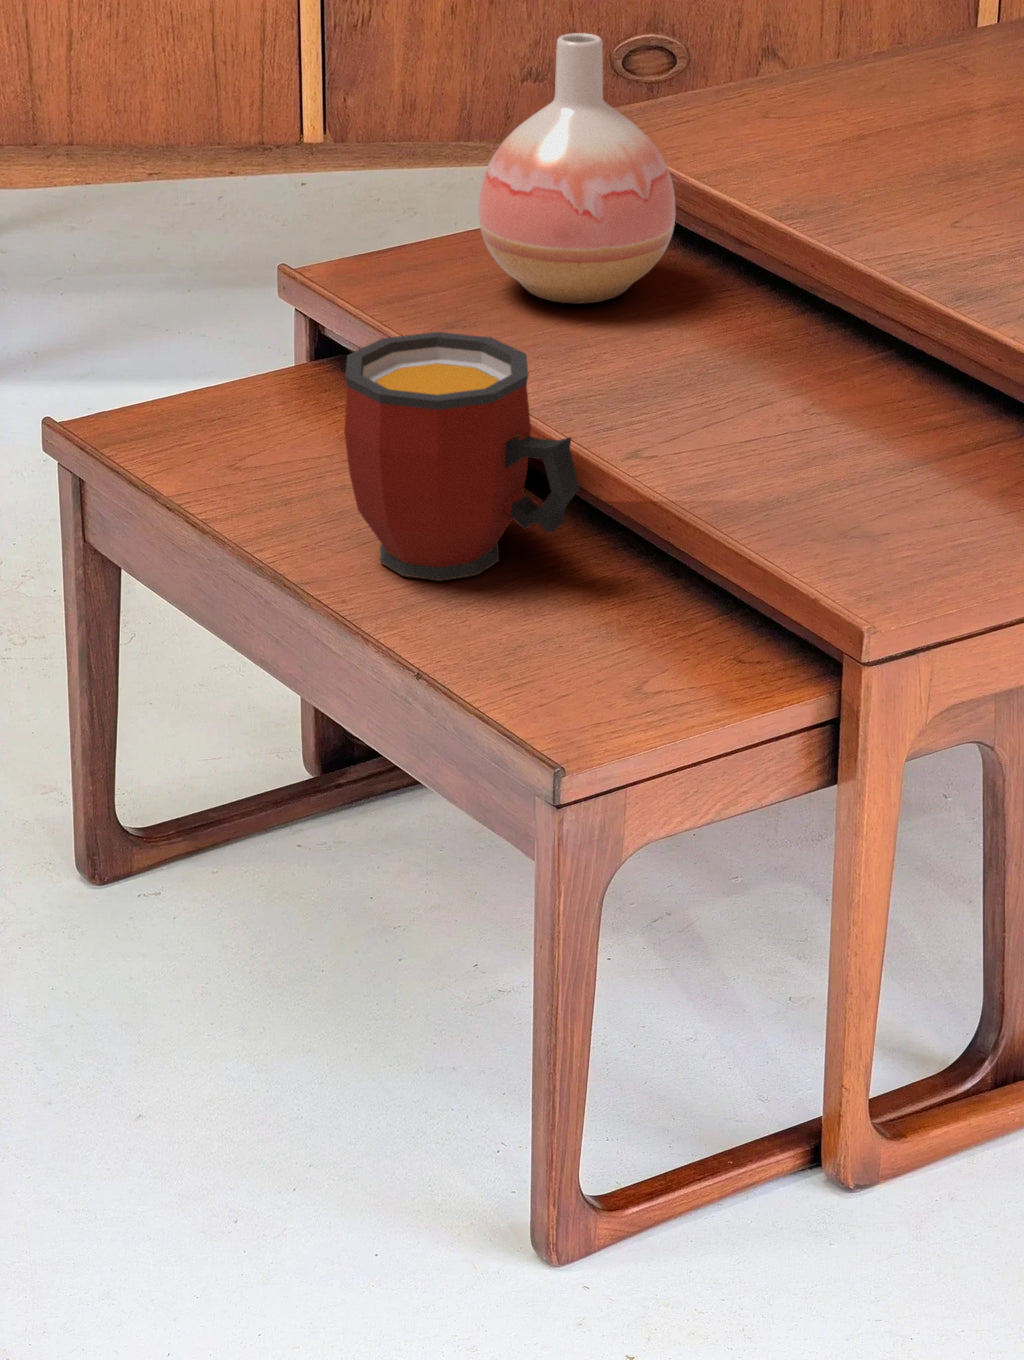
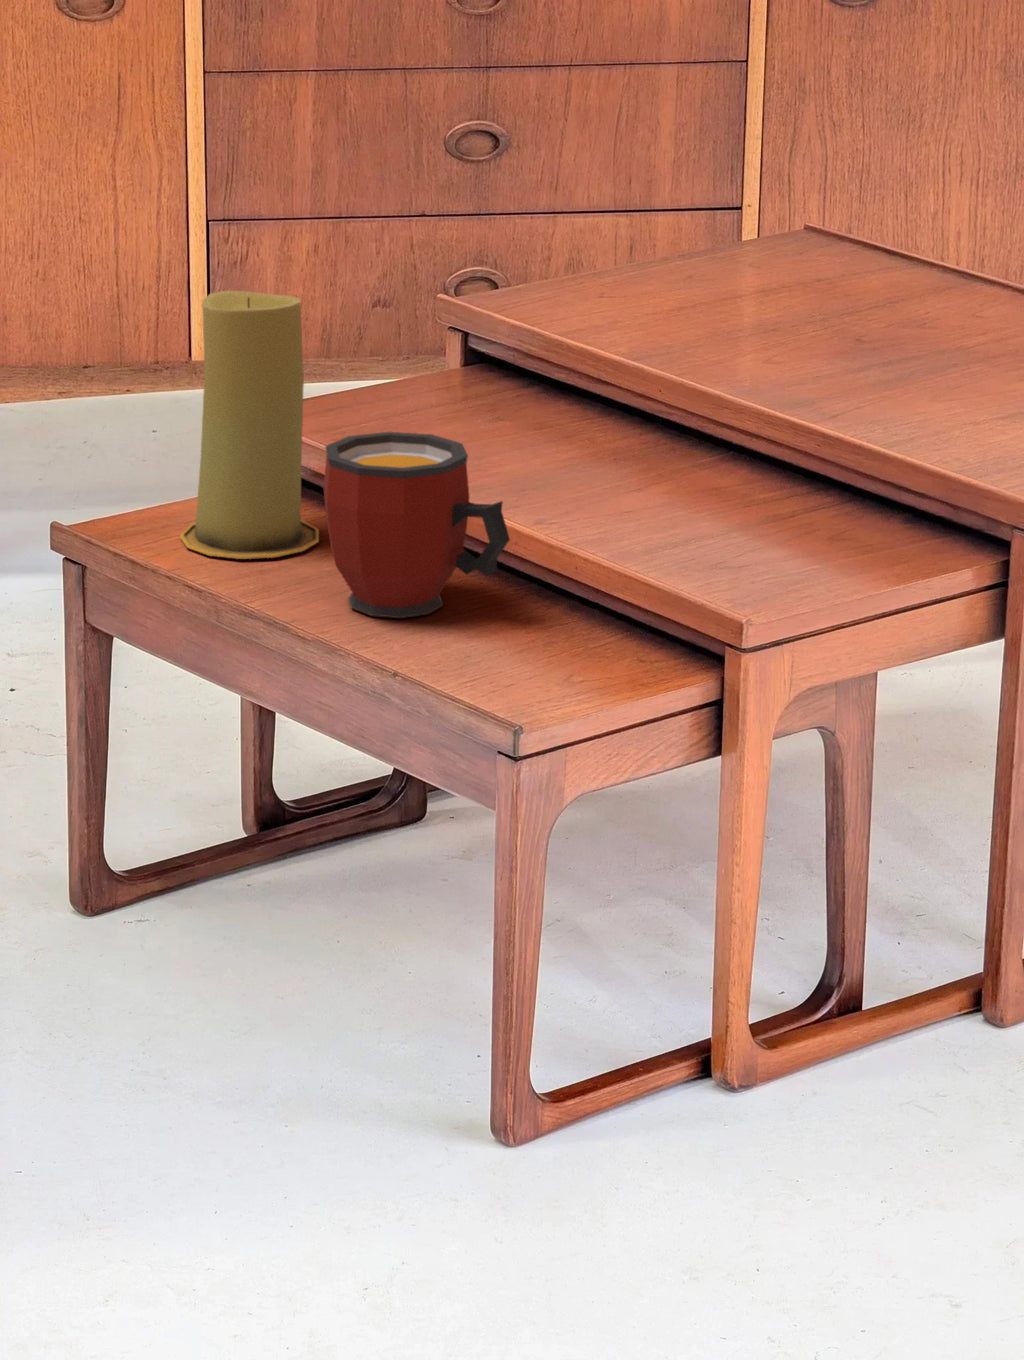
vase: present [478,33,675,304] -> none [394,224,548,433]
candle: none [192,131,367,479] -> present [180,291,319,559]

